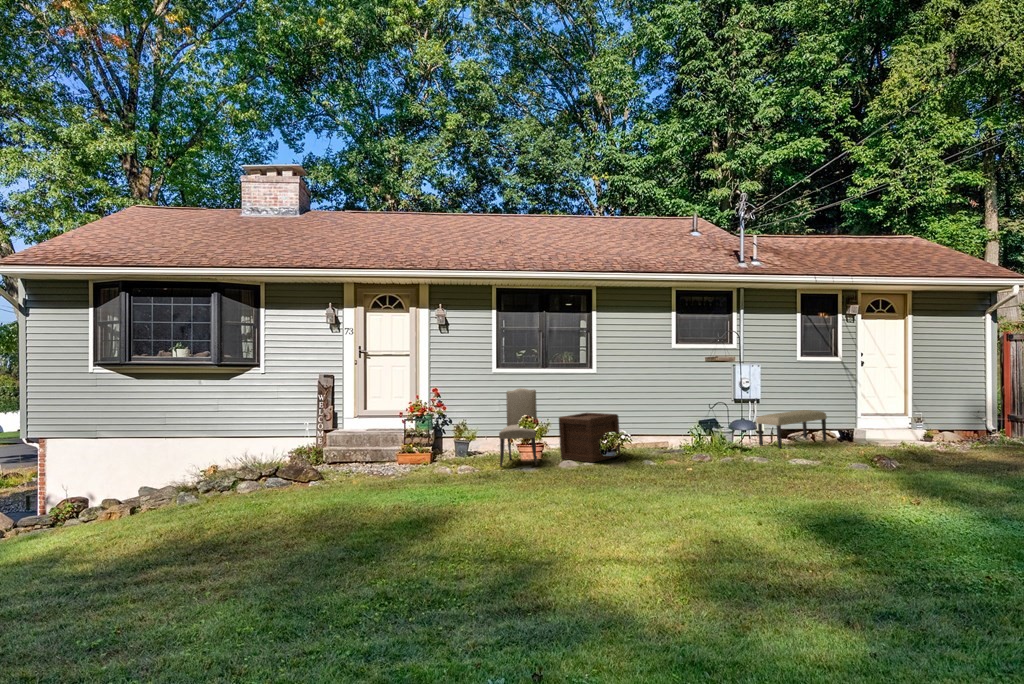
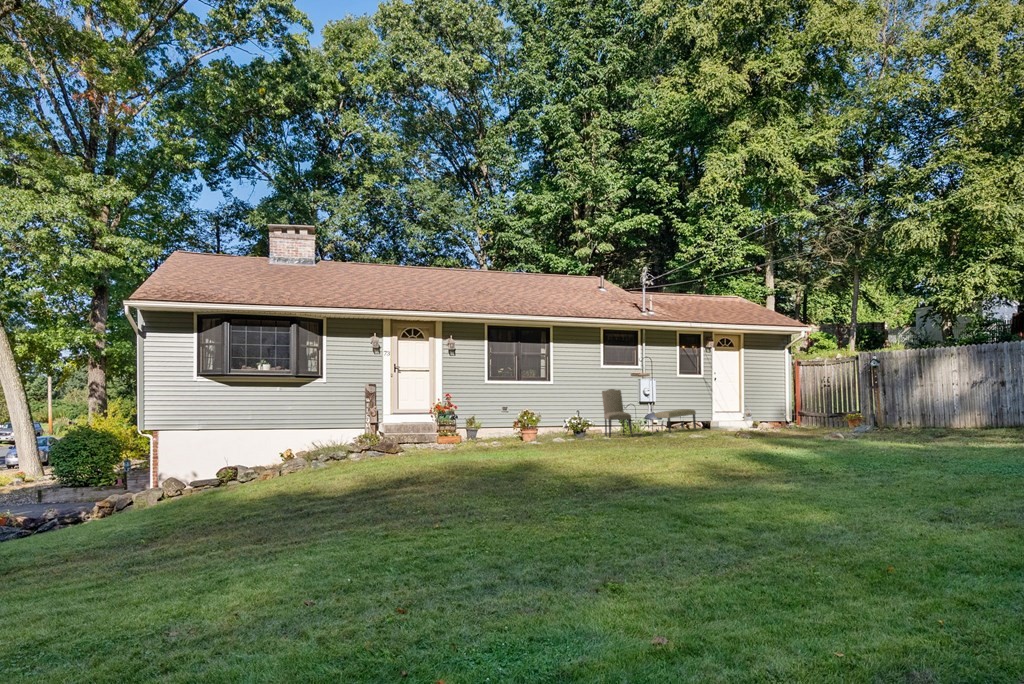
chair: present [499,388,537,466] -> present [602,389,633,438]
wooden crate: present [559,413,621,463] -> none [532,411,573,443]

